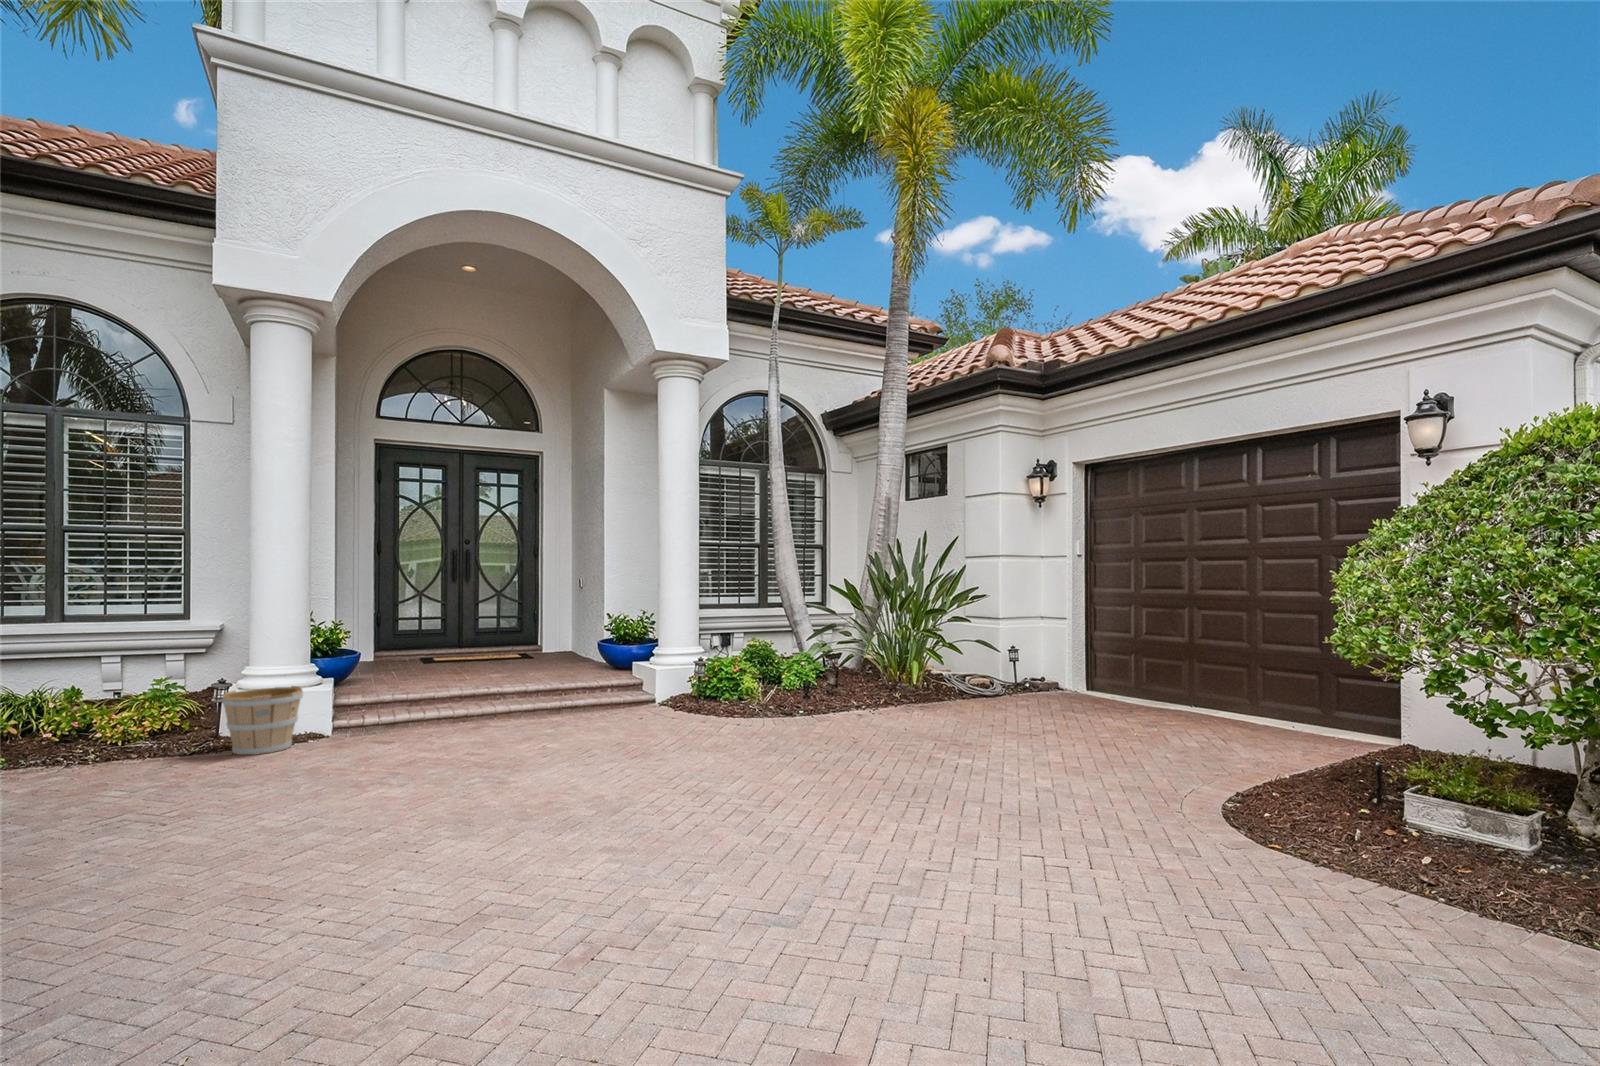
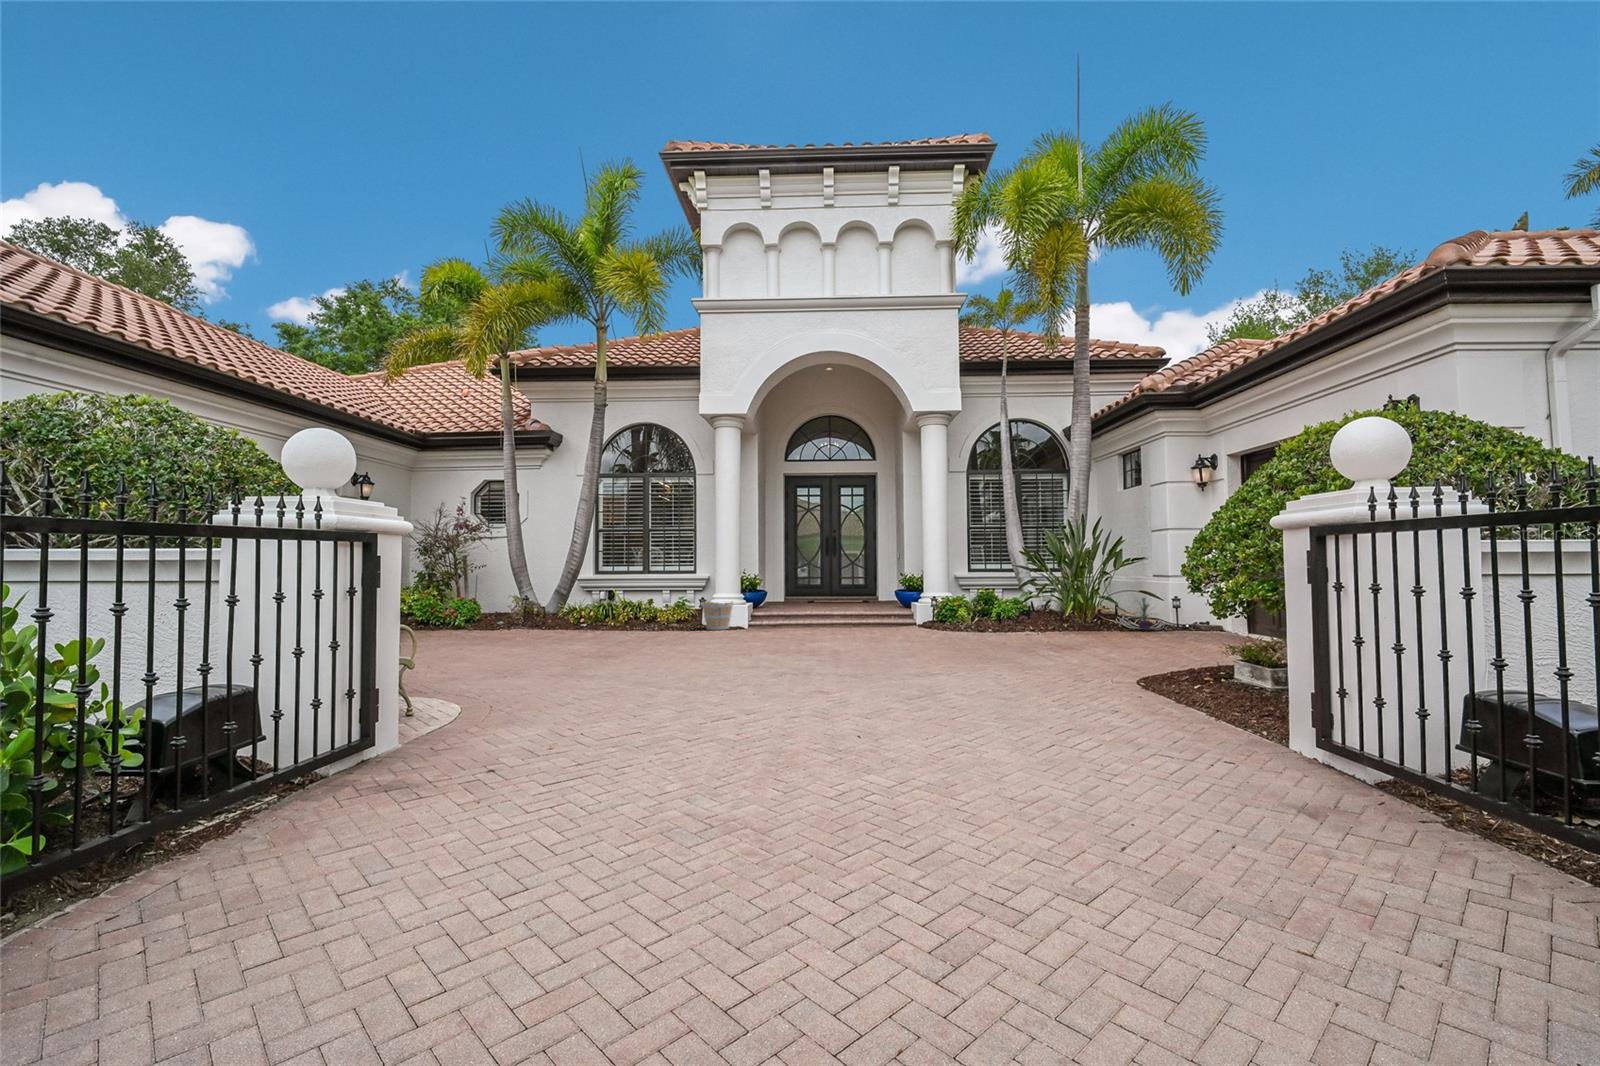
decorative plant: none [942,644,988,689] -> present [1138,598,1151,630]

